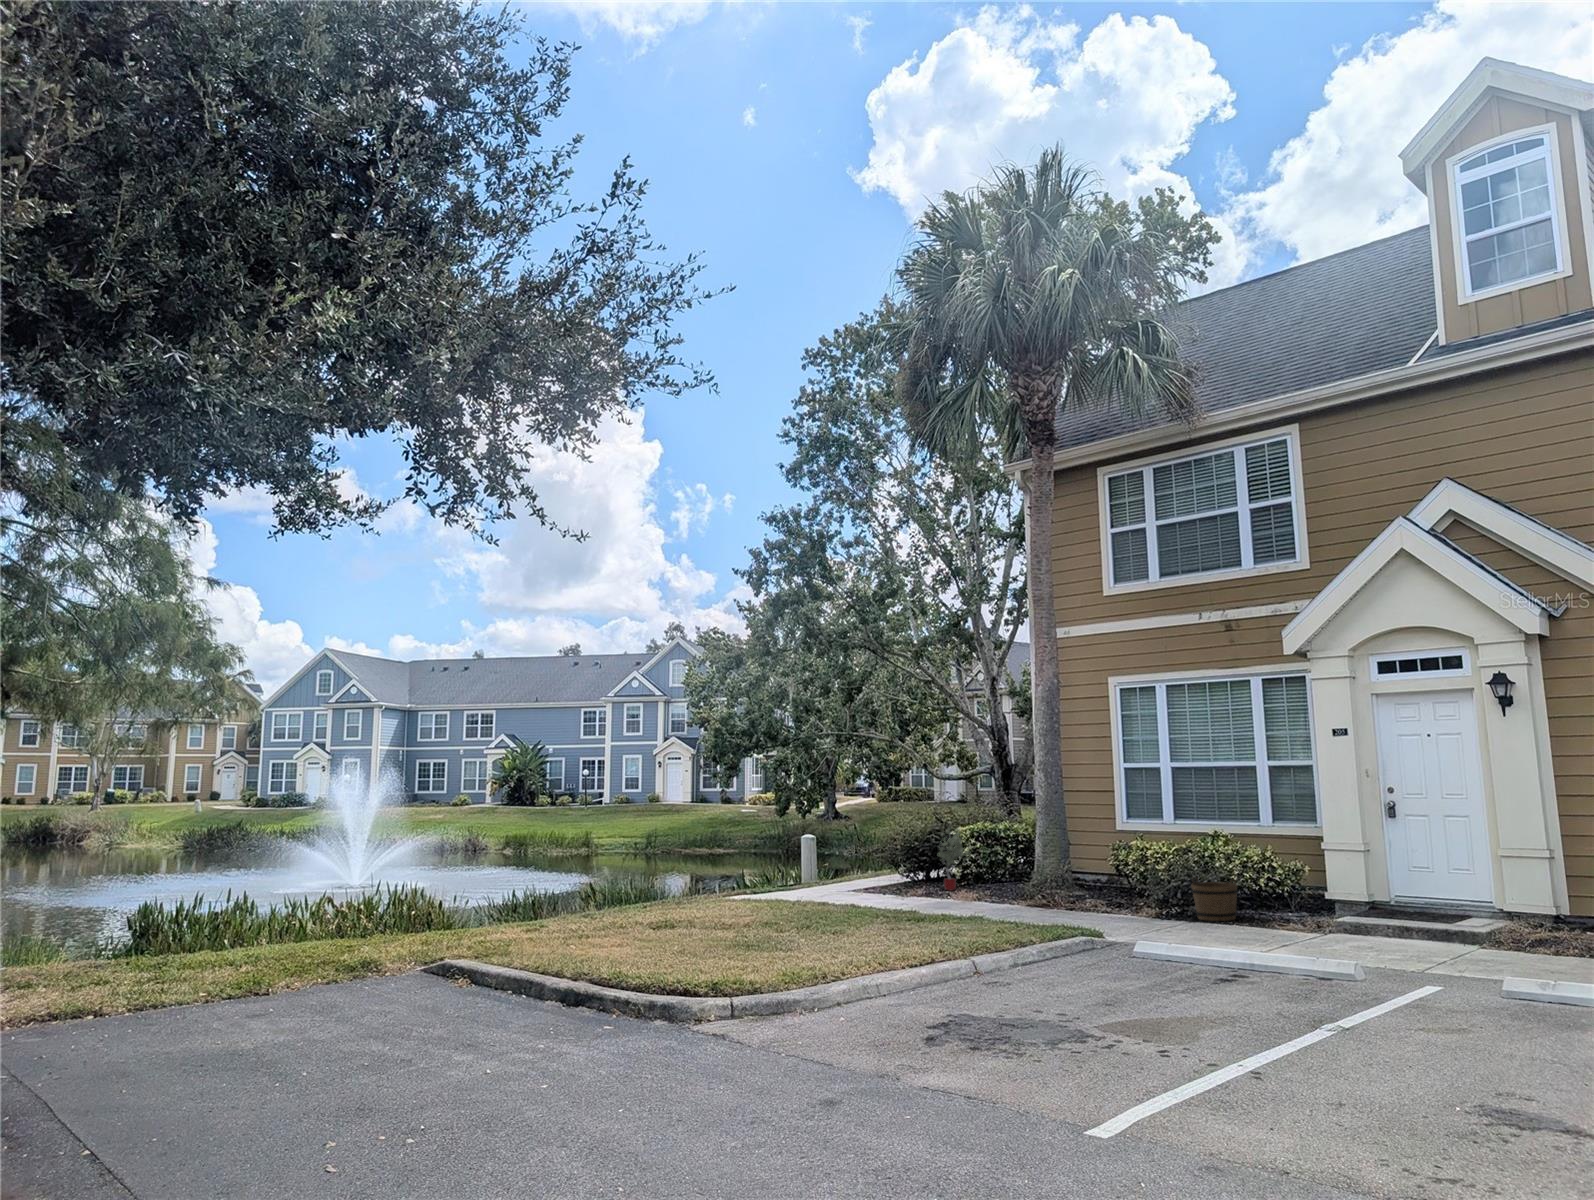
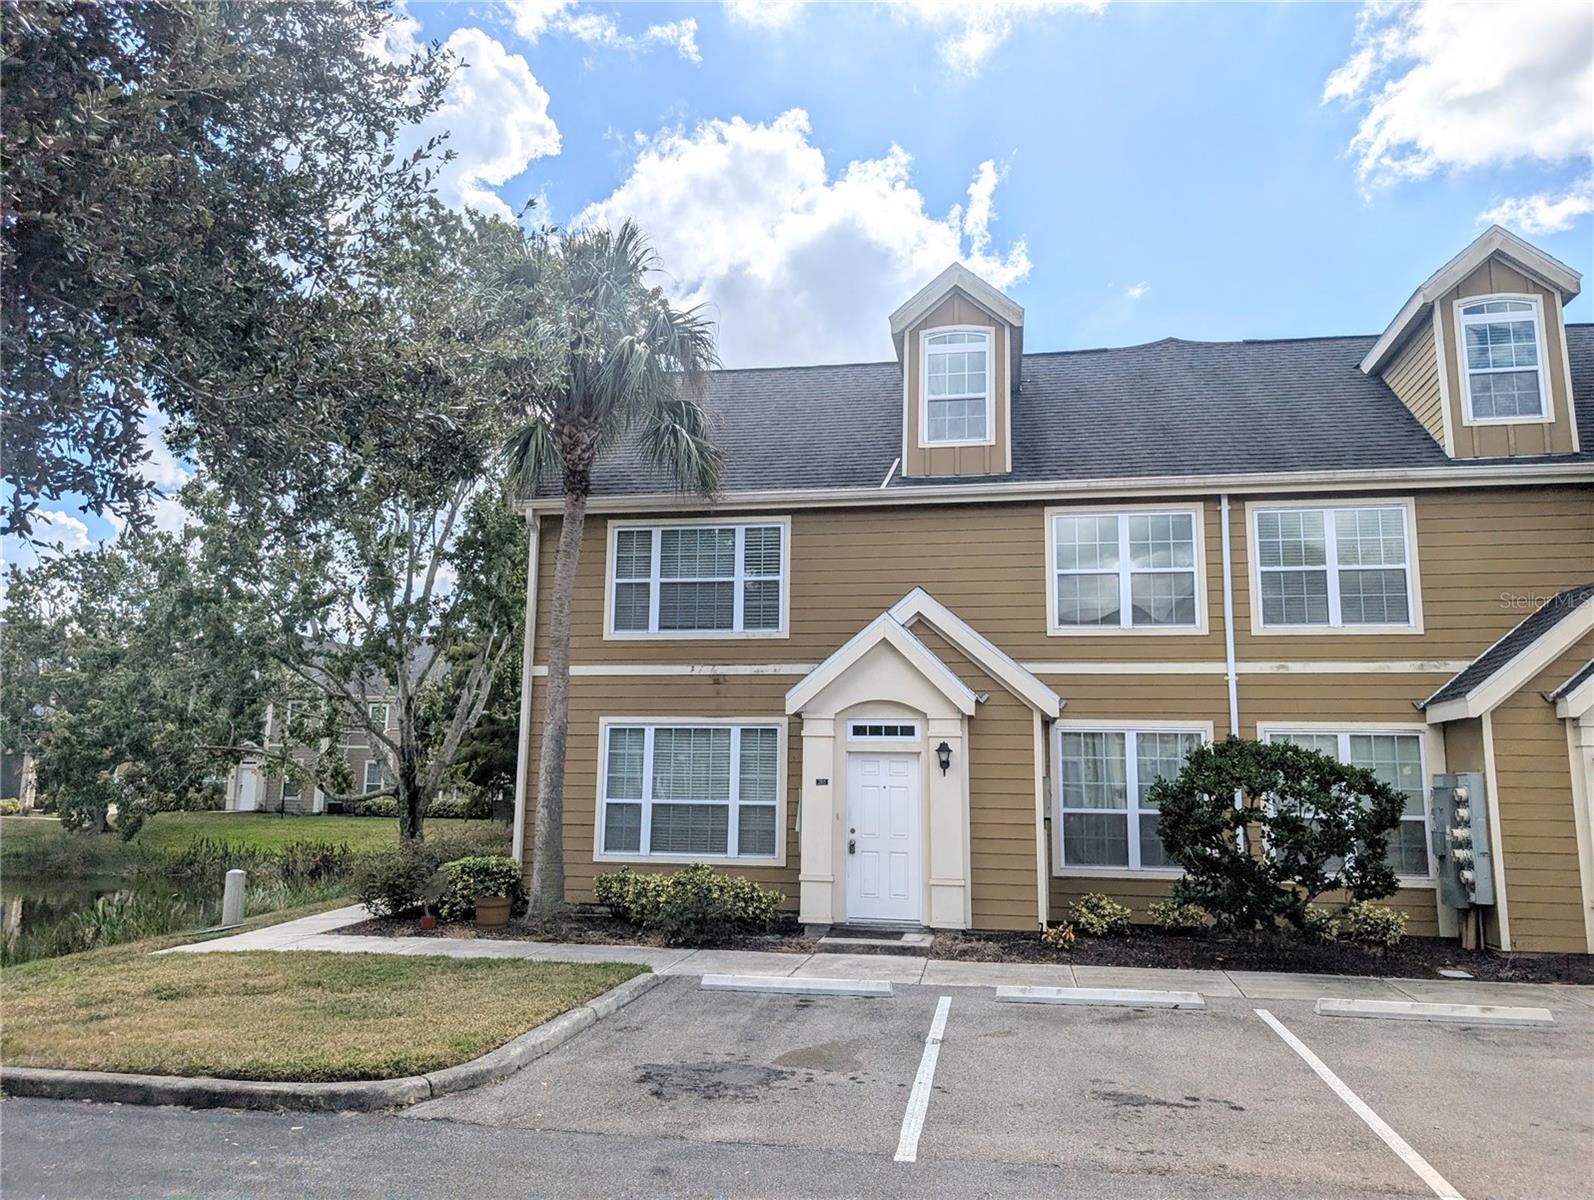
bucket: present [1191,877,1237,921] -> present [475,894,512,930]

